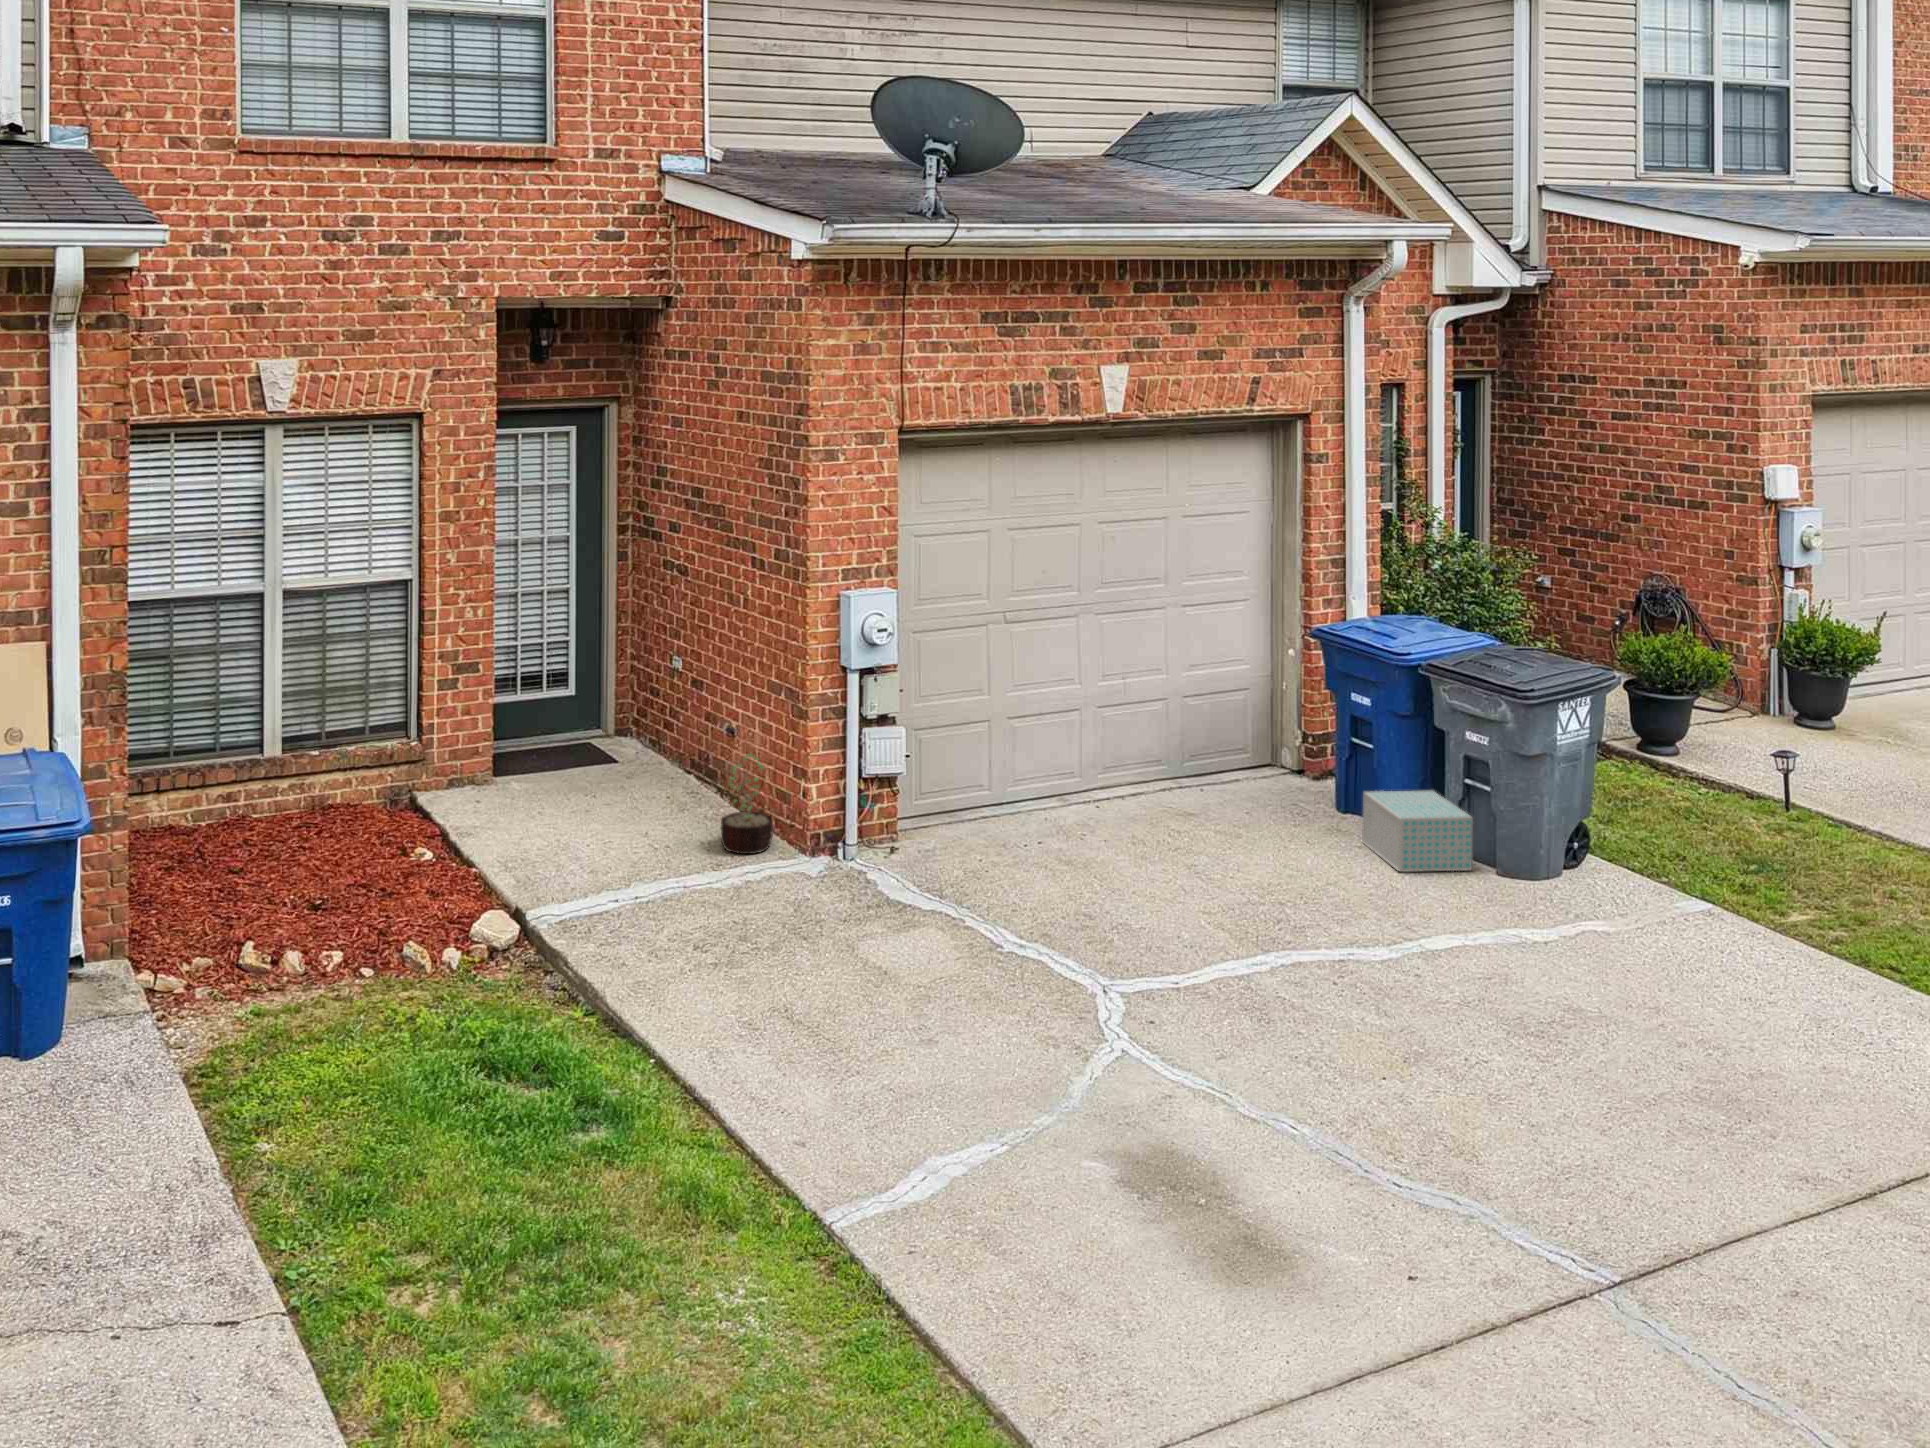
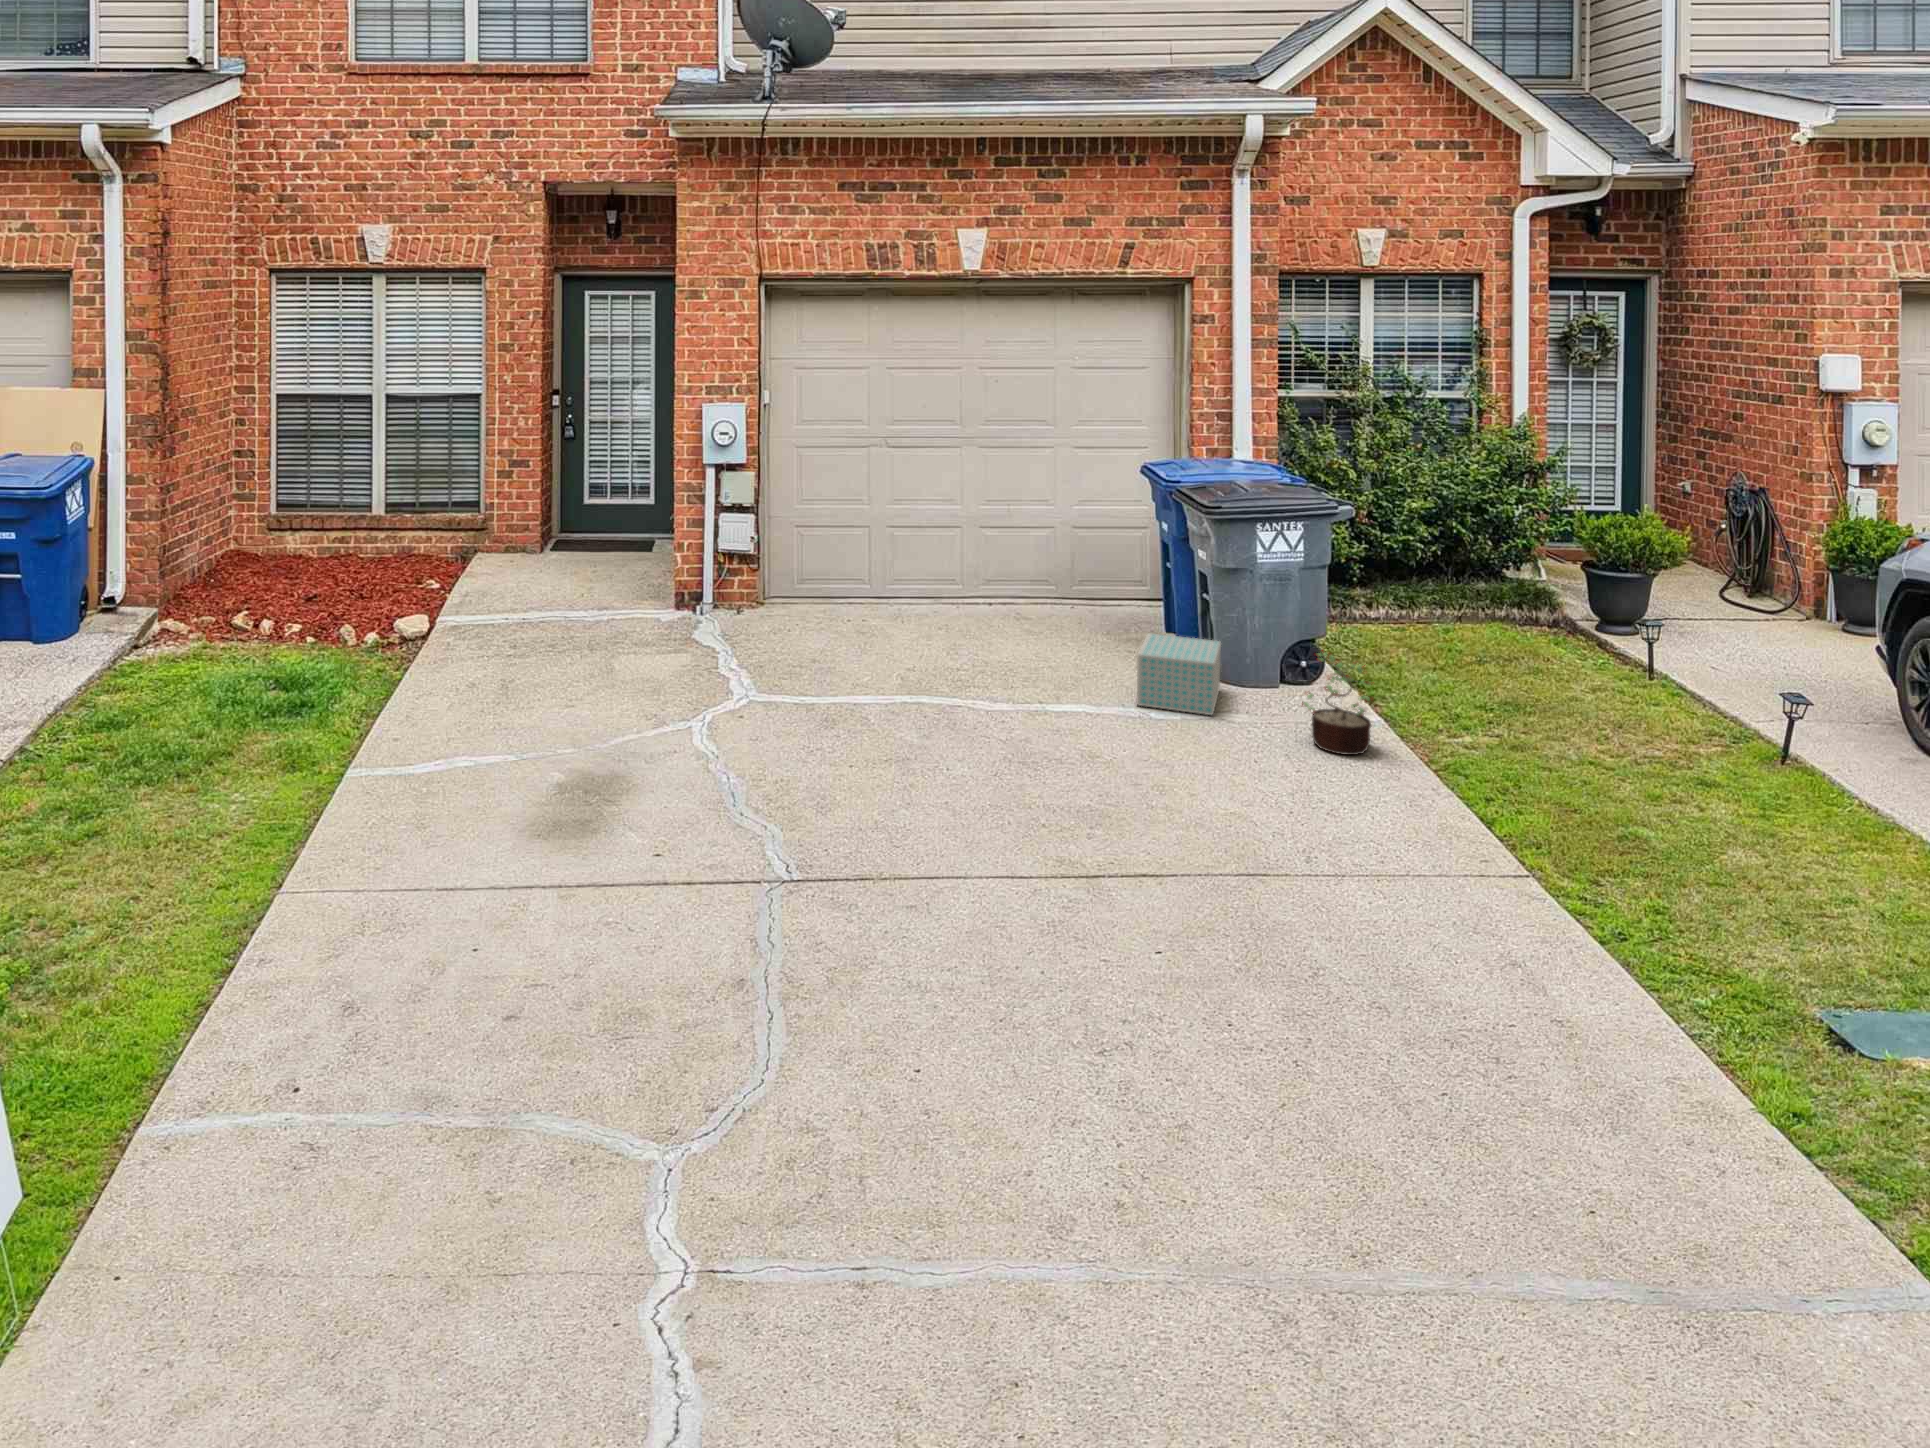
decorative plant: present [721,754,773,854] -> present [1303,650,1372,755]

